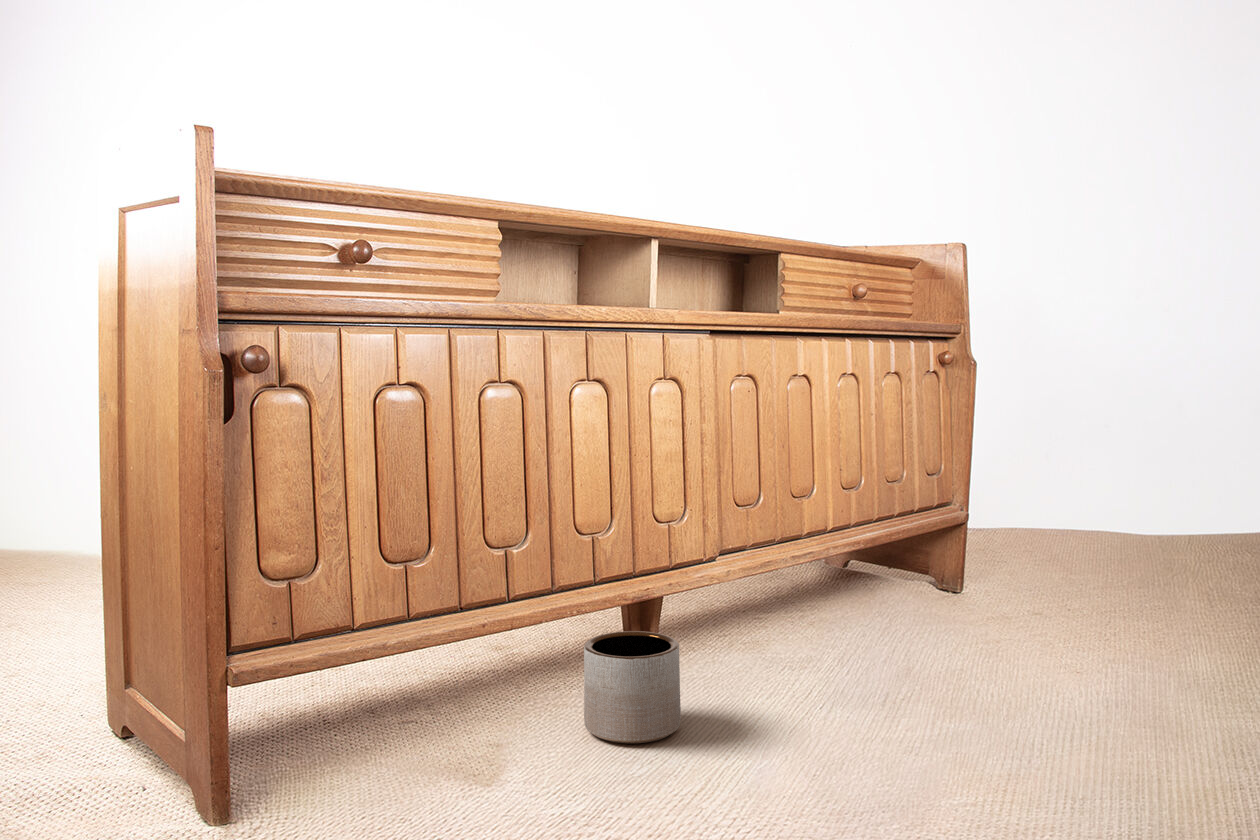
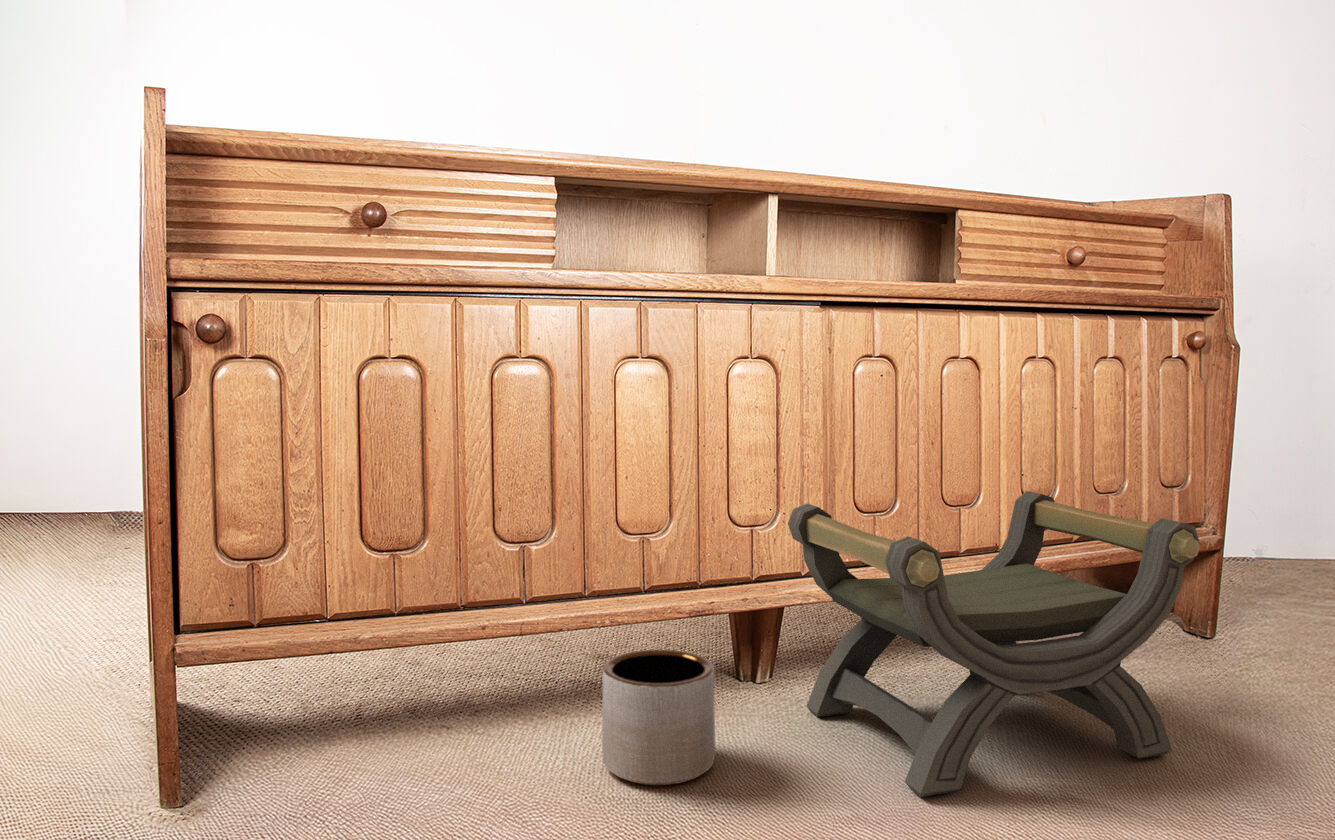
stool: none [699,481,1004,721] -> present [788,491,1200,797]

